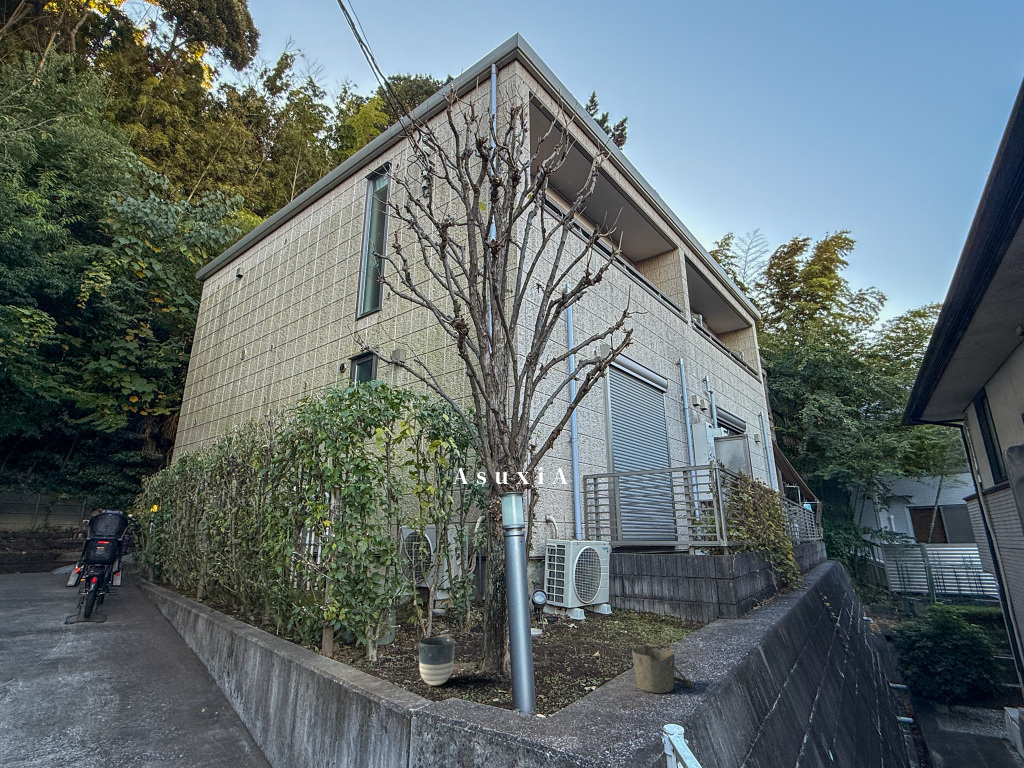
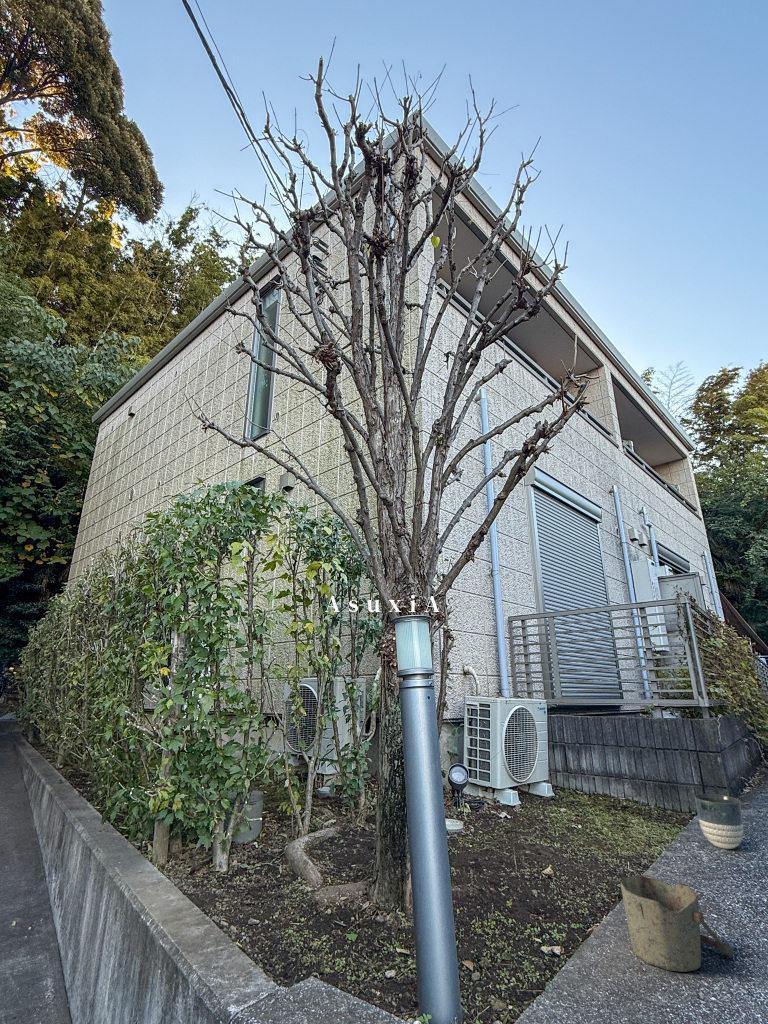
planter: present [419,637,455,685] -> present [694,794,743,849]

